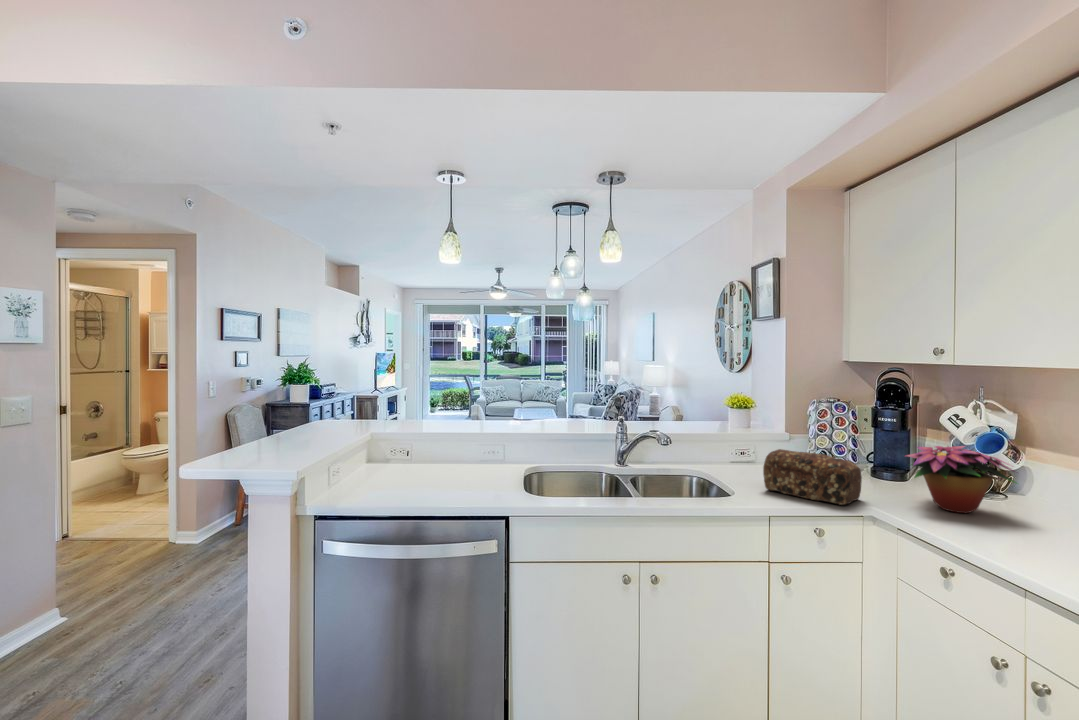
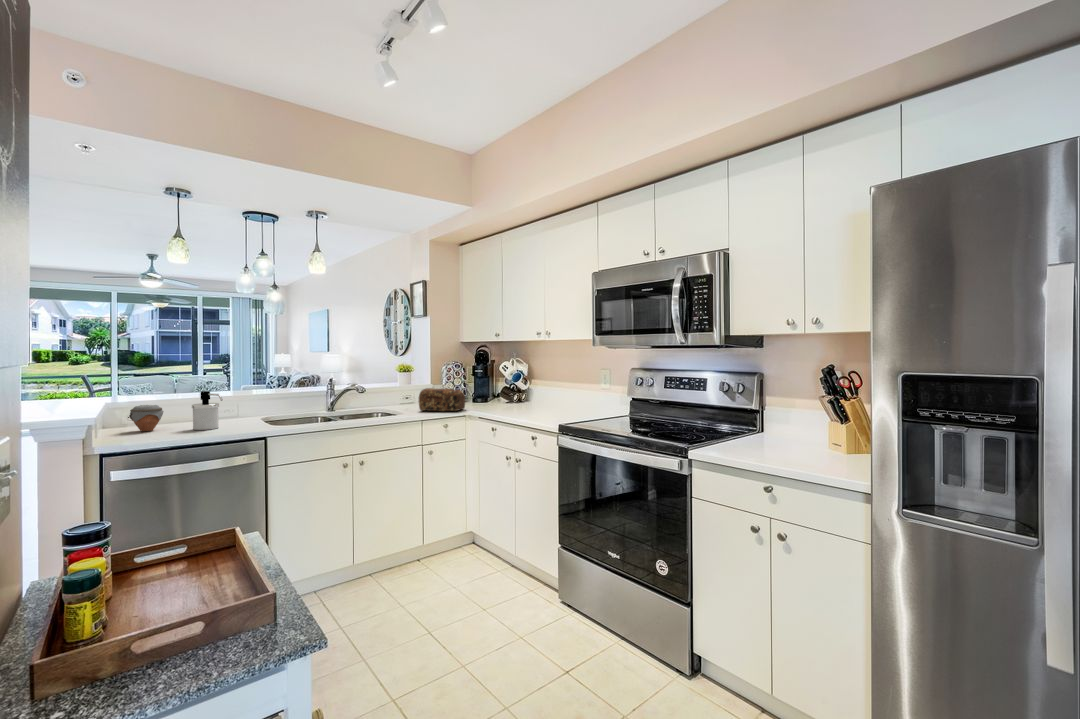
soap dispenser: none [436,433,467,488] -> present [192,391,223,430]
jar: none [379,442,417,477] -> present [129,405,164,431]
flower arrangement: present [905,446,1016,513] -> none [481,378,525,408]

